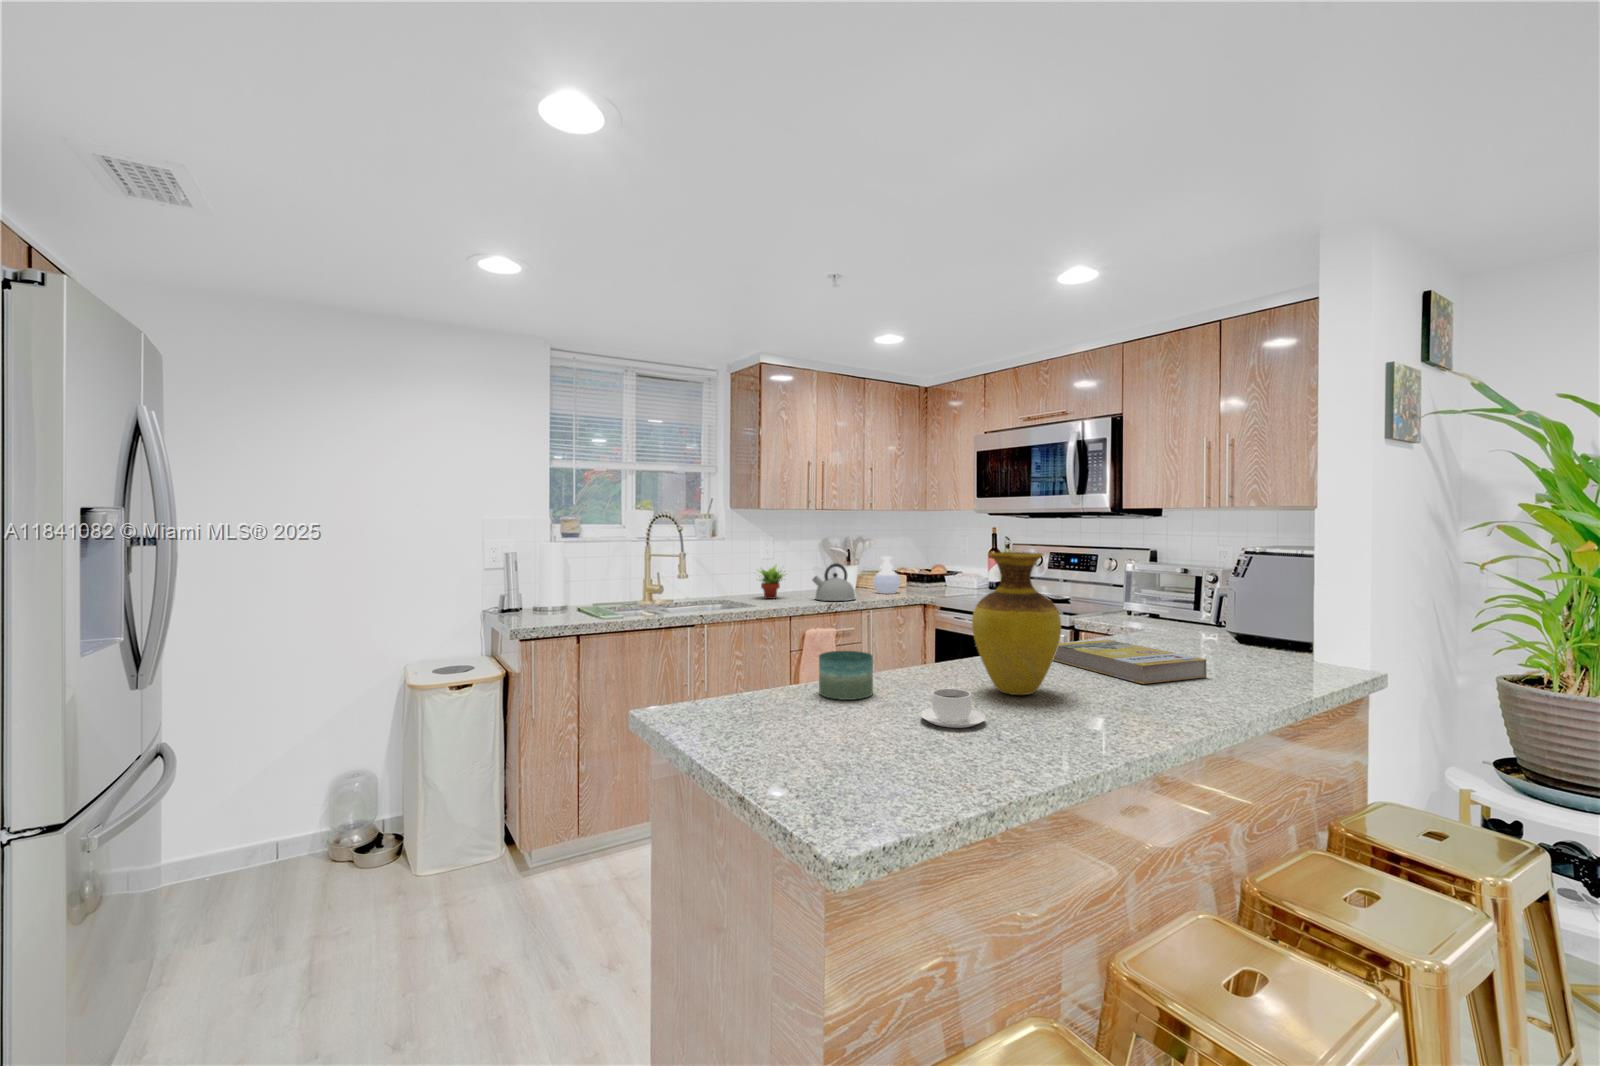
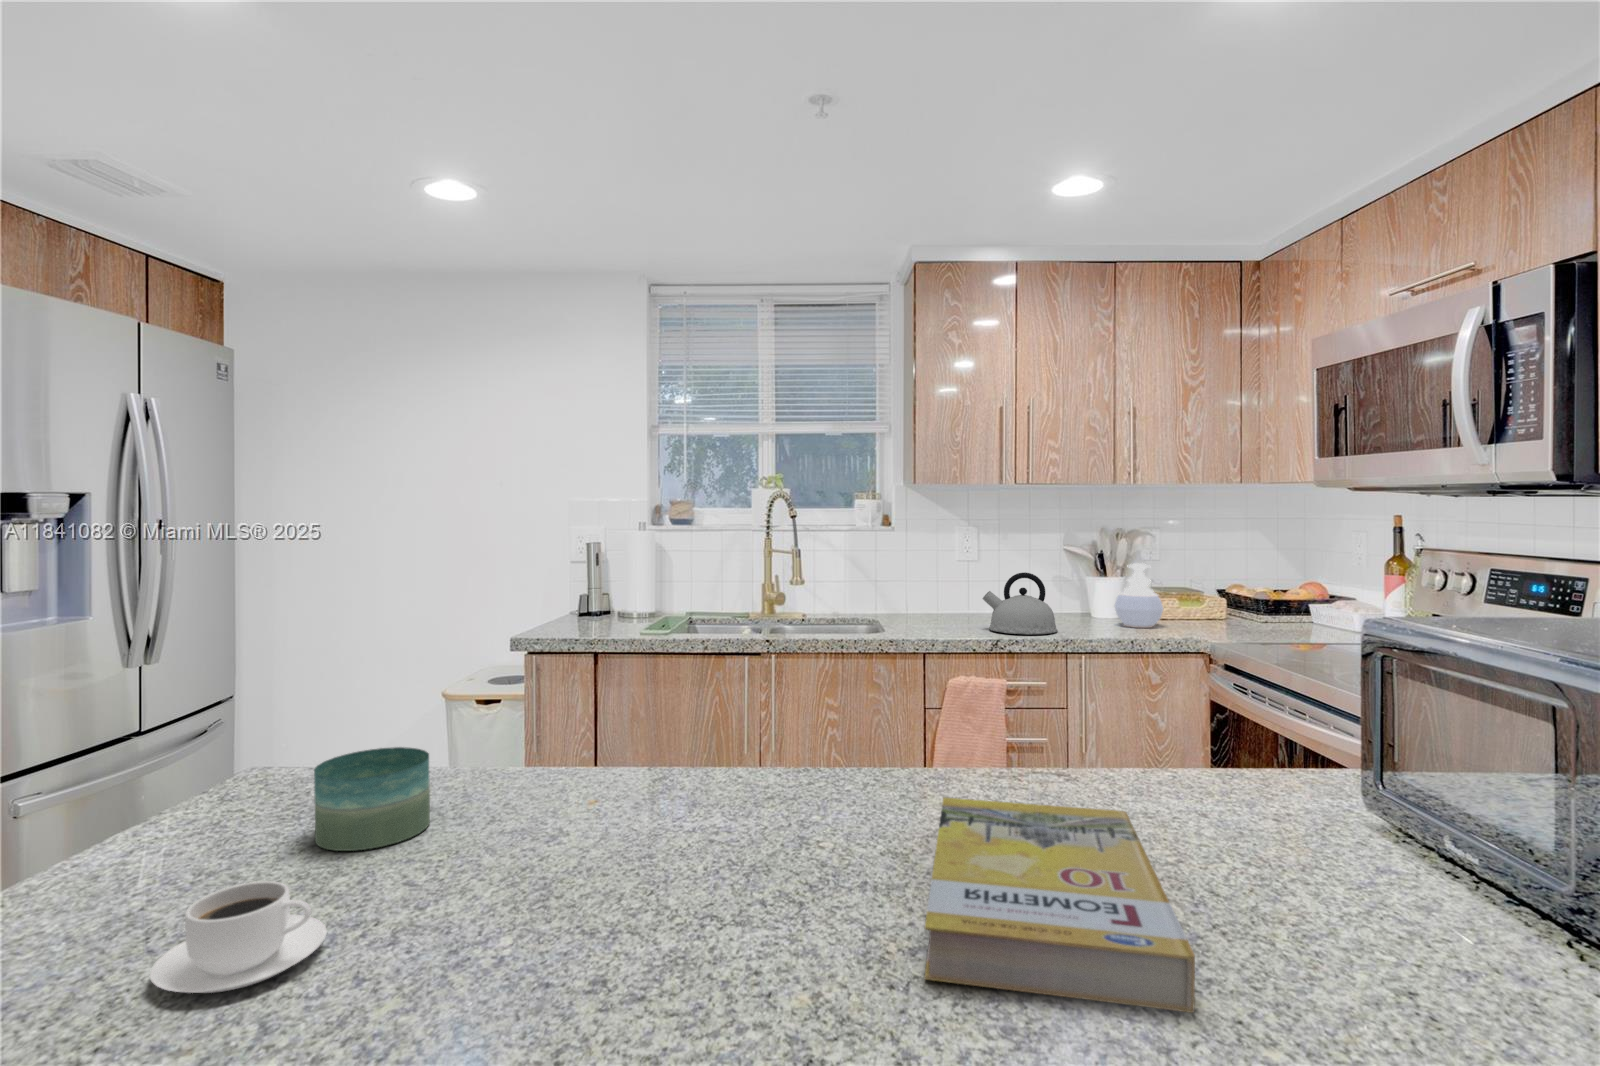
vase: present [972,552,1061,695] -> none [482,583,689,931]
succulent plant: present [759,566,783,599] -> none [907,570,959,622]

